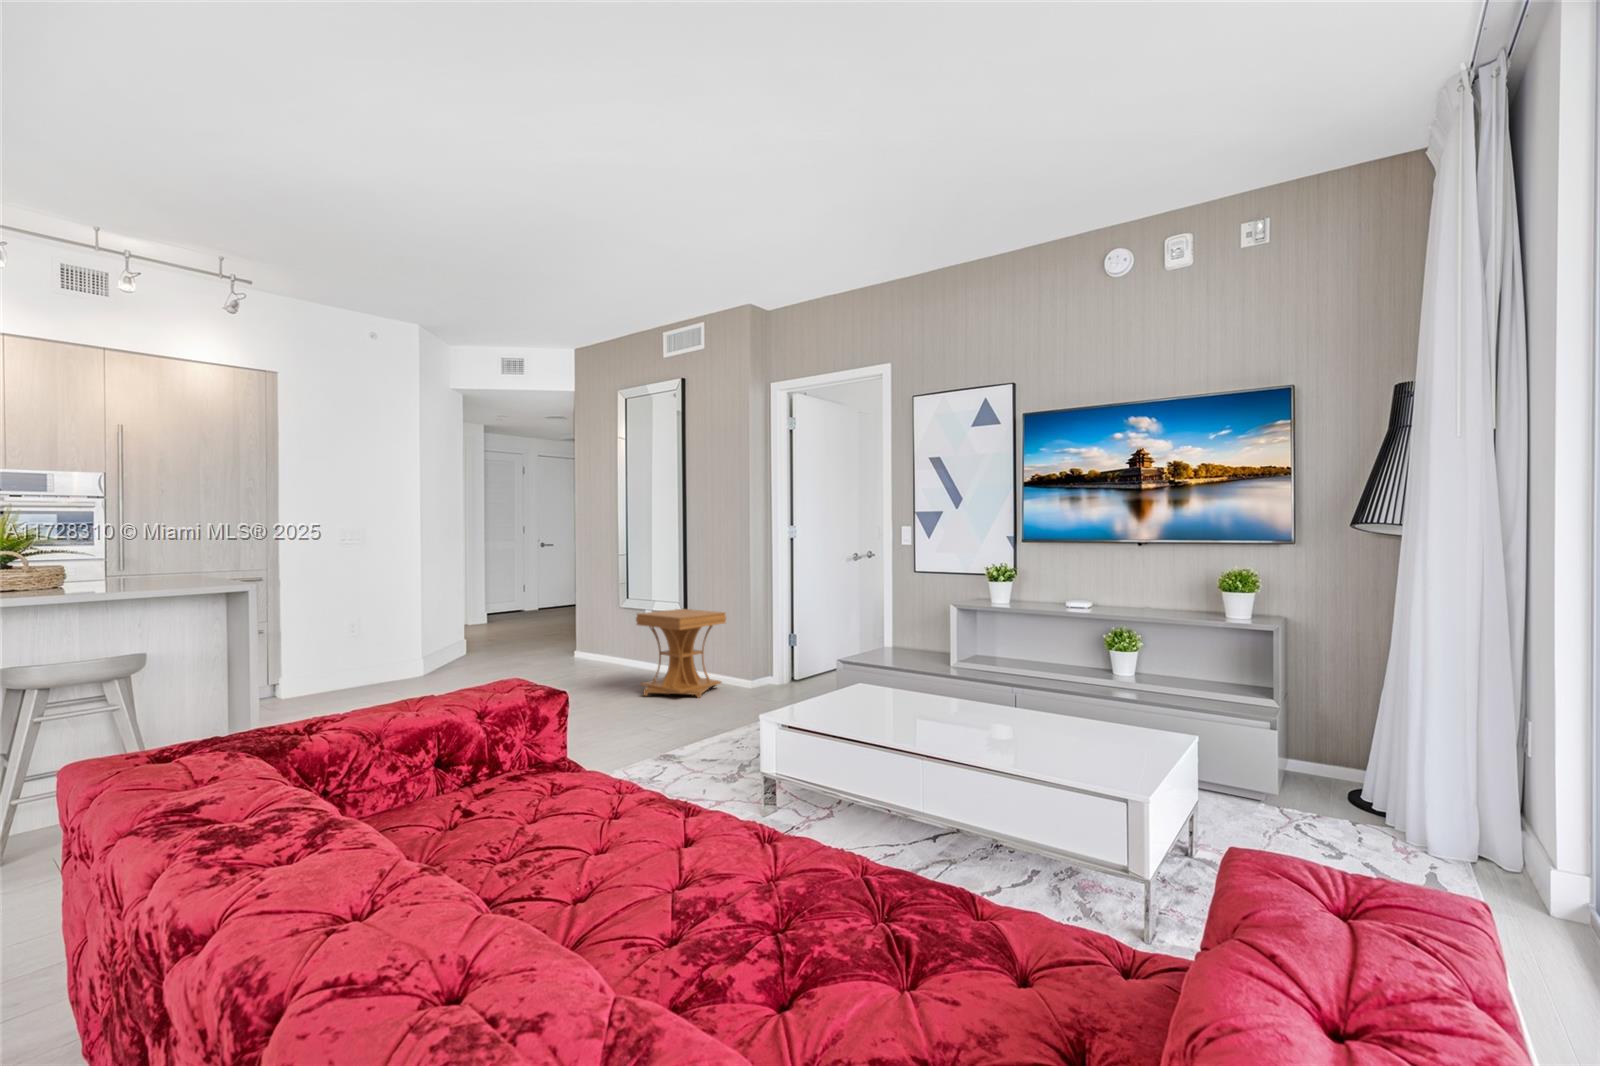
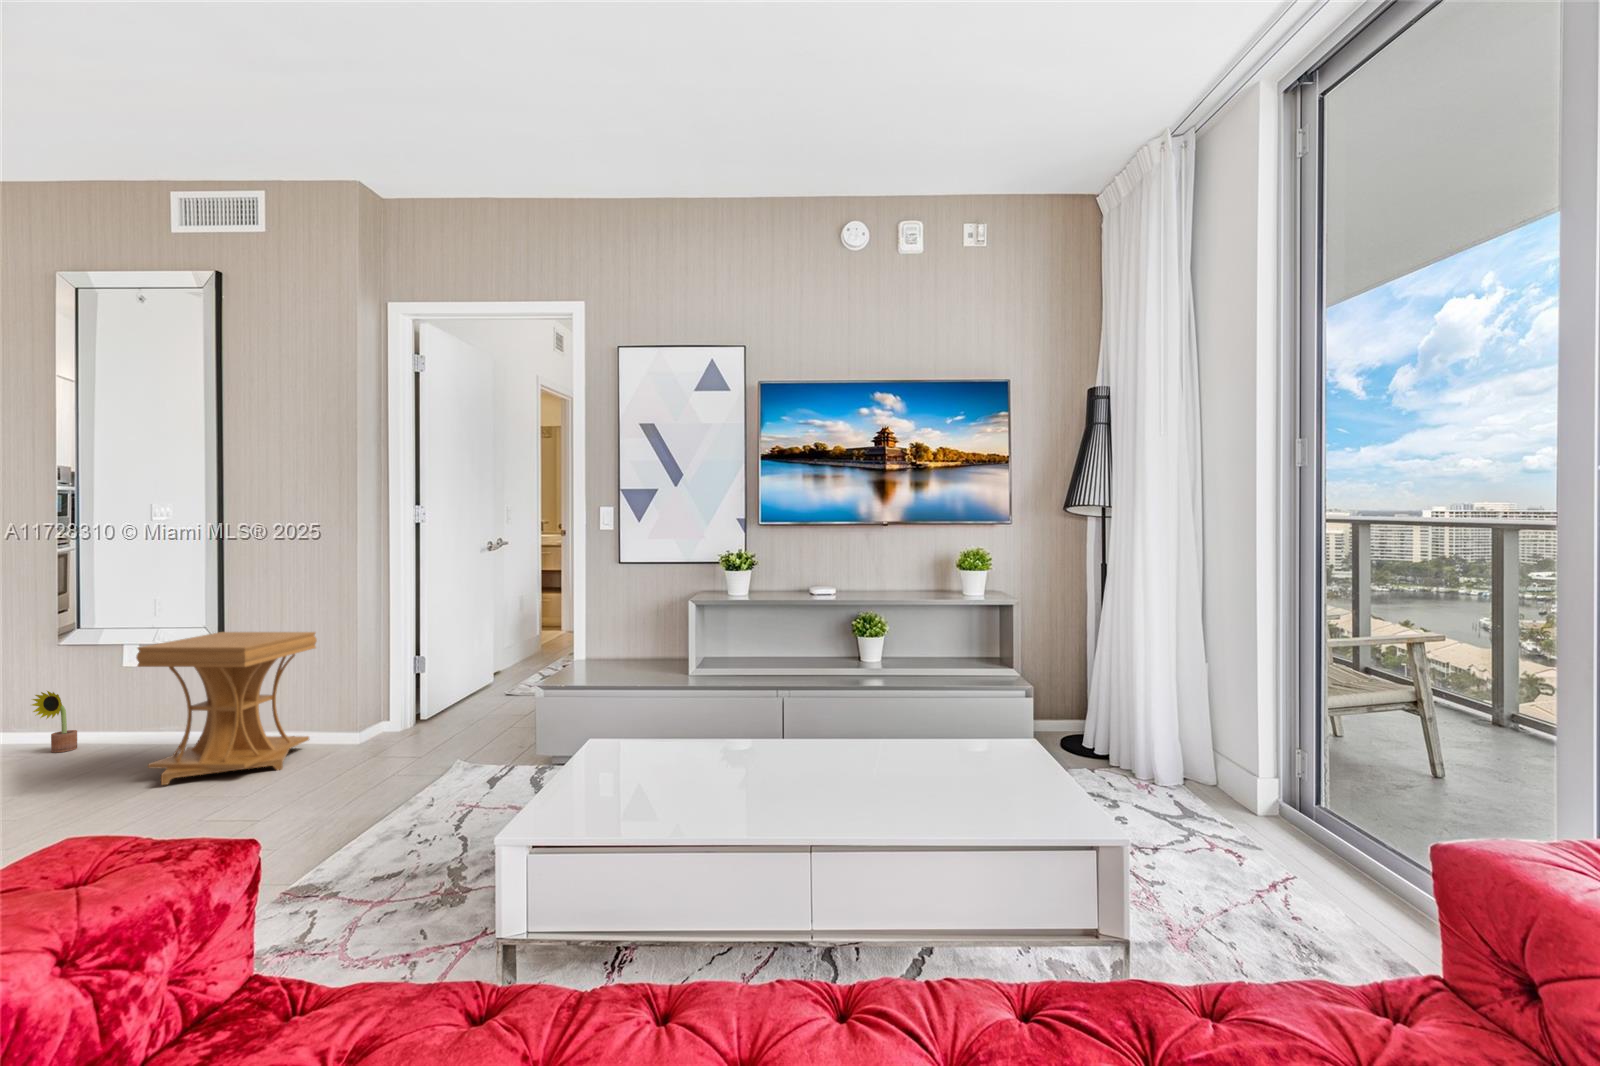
decorative plant: none [606,636,625,673] -> present [32,691,77,752]

